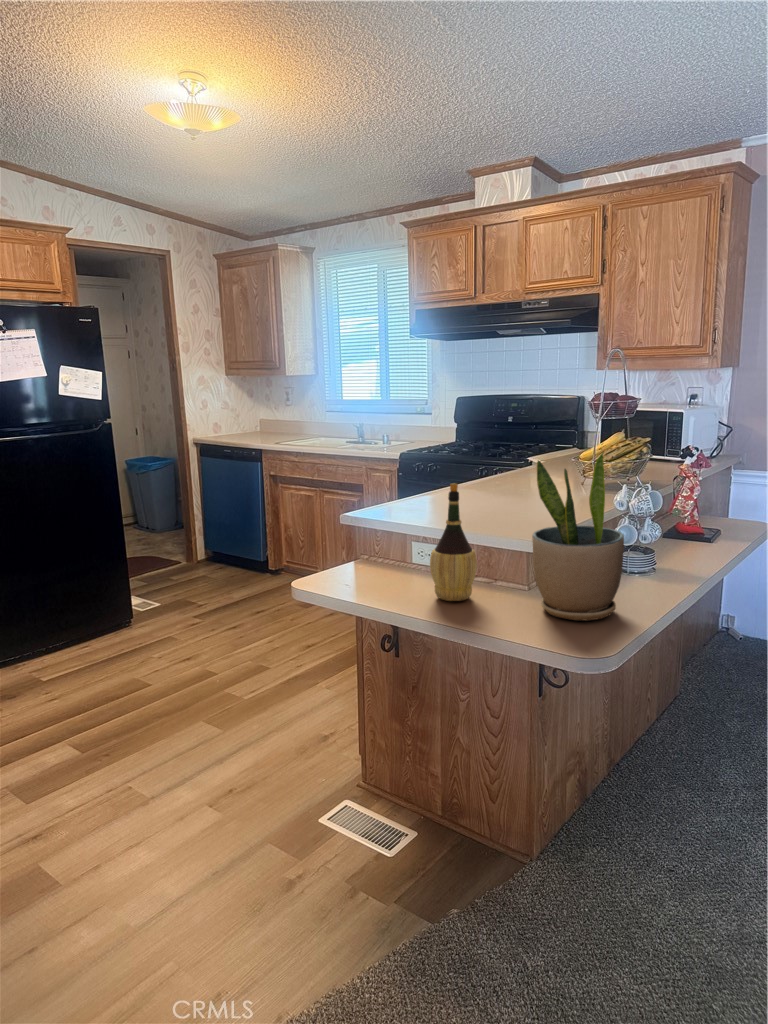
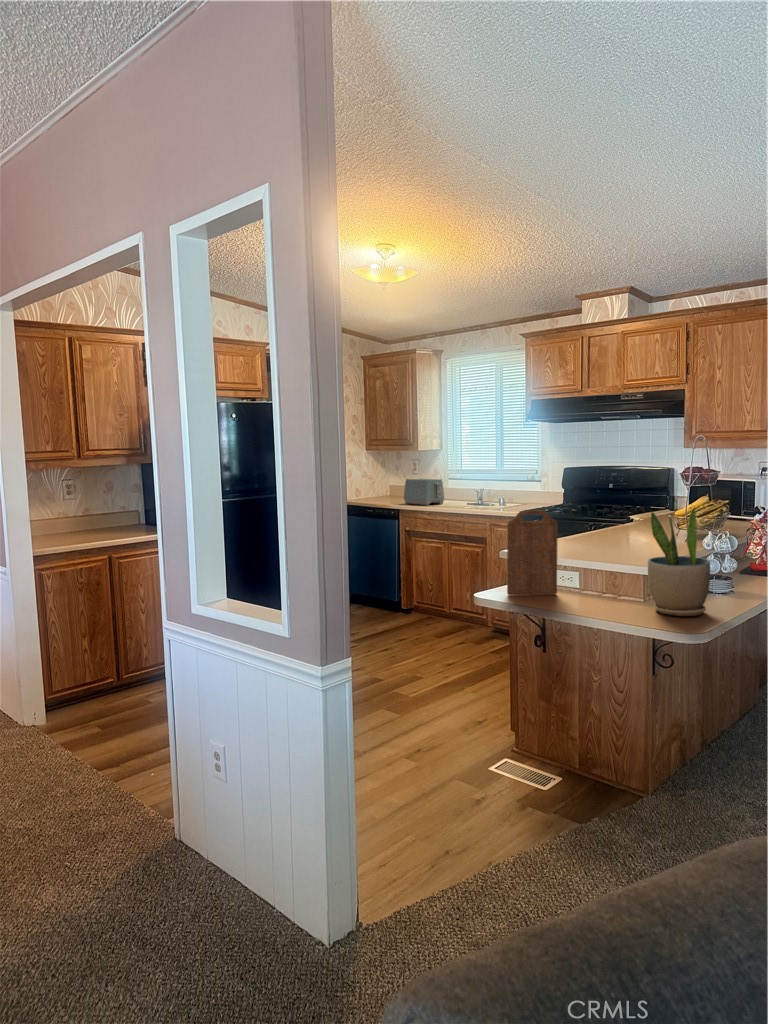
toaster: none [270,410,318,443] -> present [404,478,444,505]
cutting board: none [332,457,408,584] -> present [507,510,558,595]
wine bottle: present [430,483,477,601] -> none [576,527,609,605]

